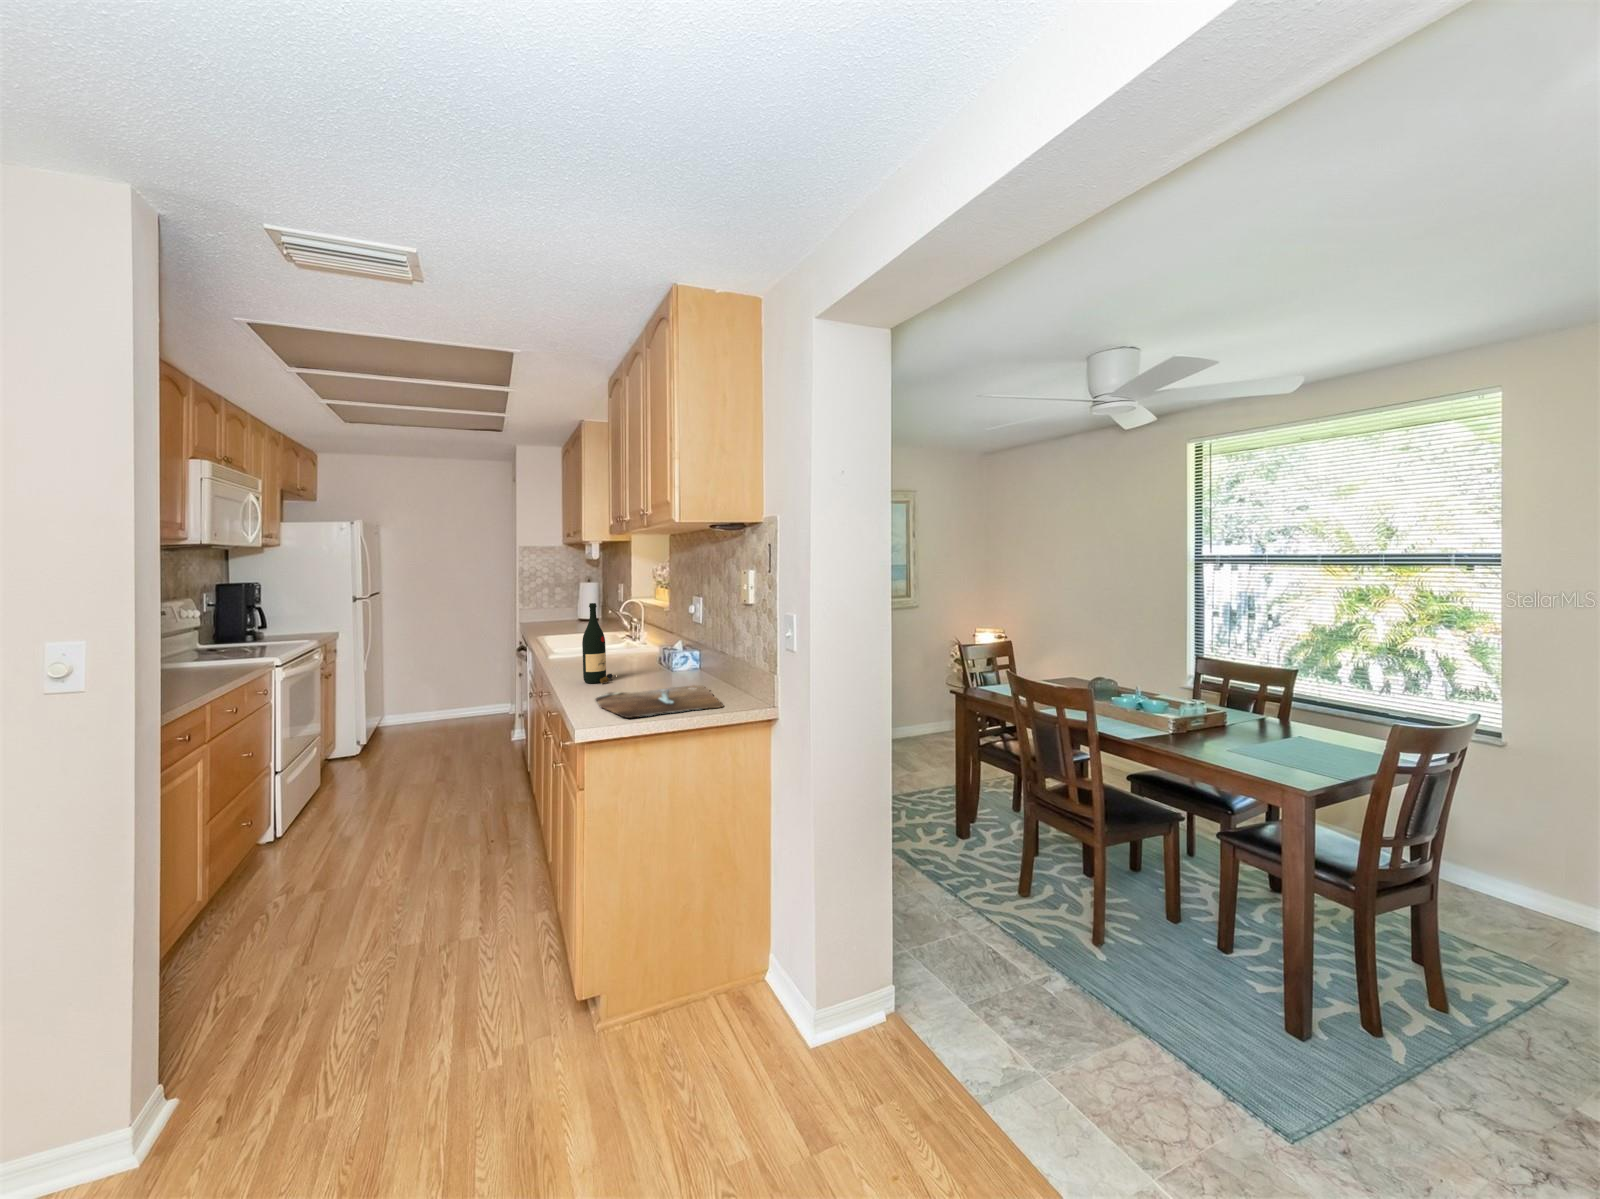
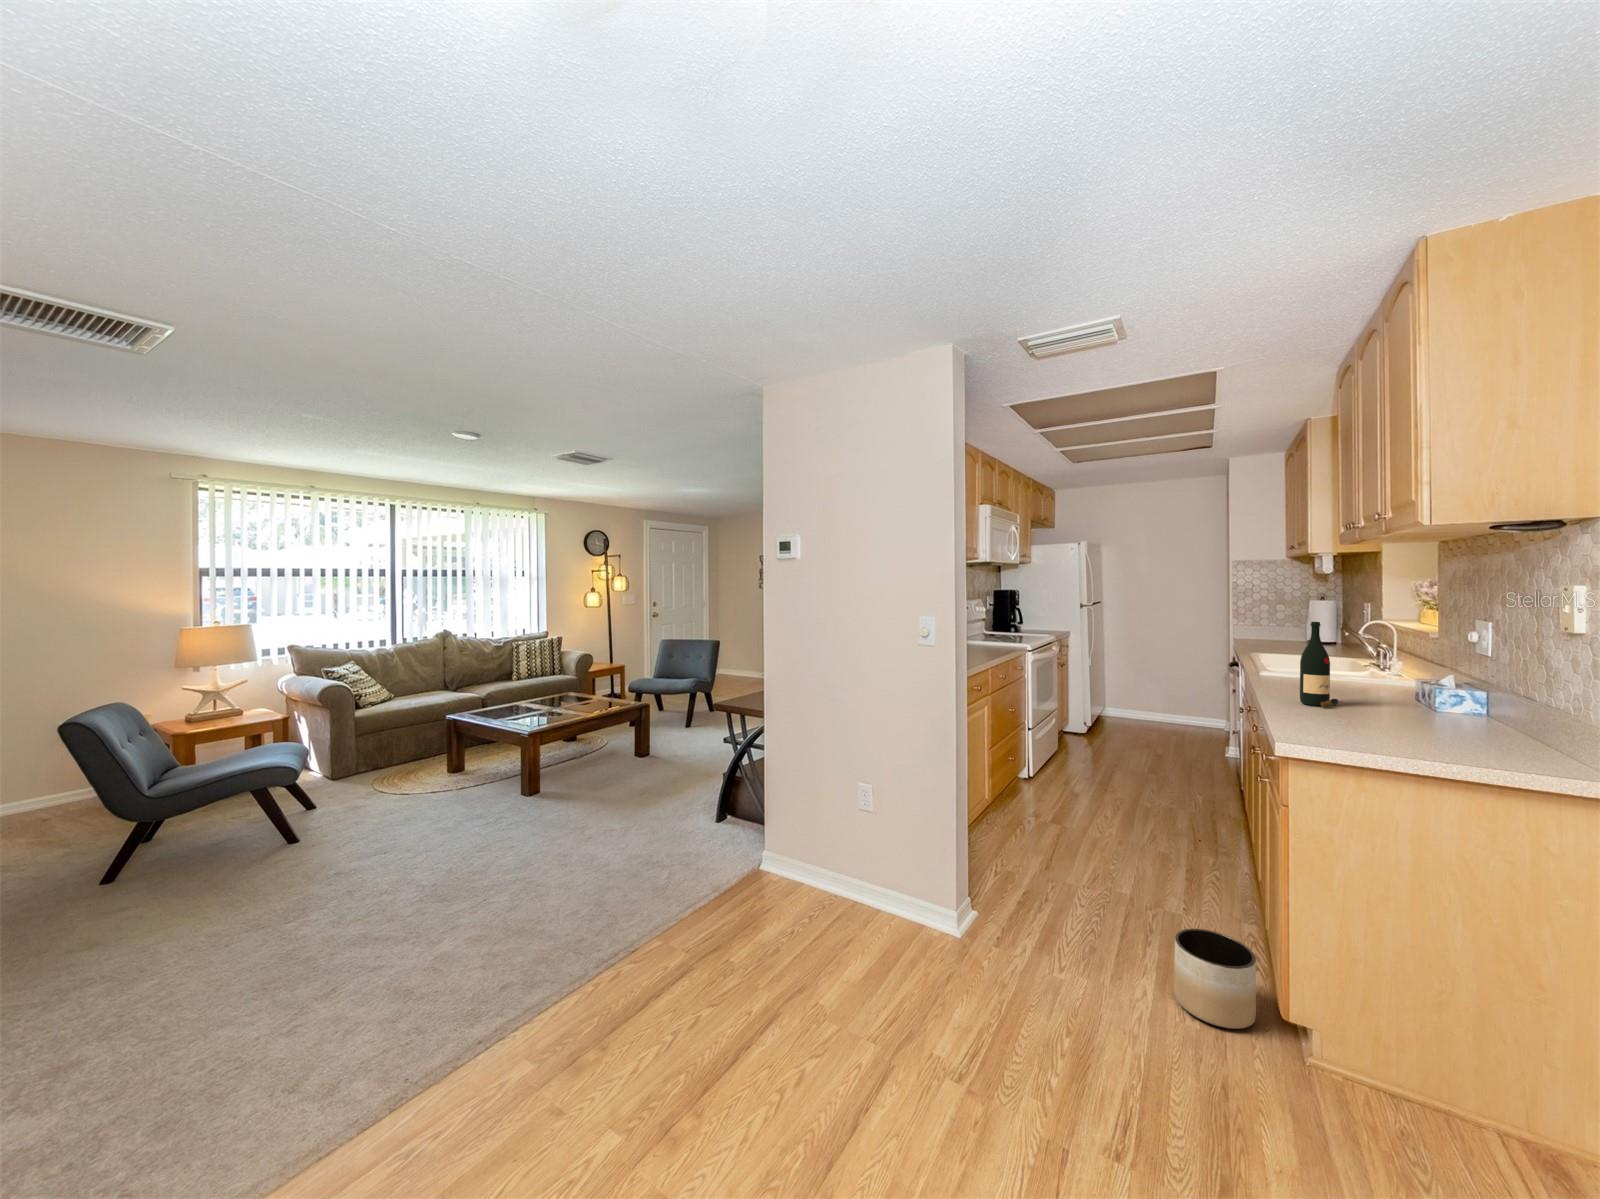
cutting board: present [596,685,723,718] -> none [1311,717,1505,760]
planter: none [478,947,561,1061] -> present [1174,929,1256,1029]

